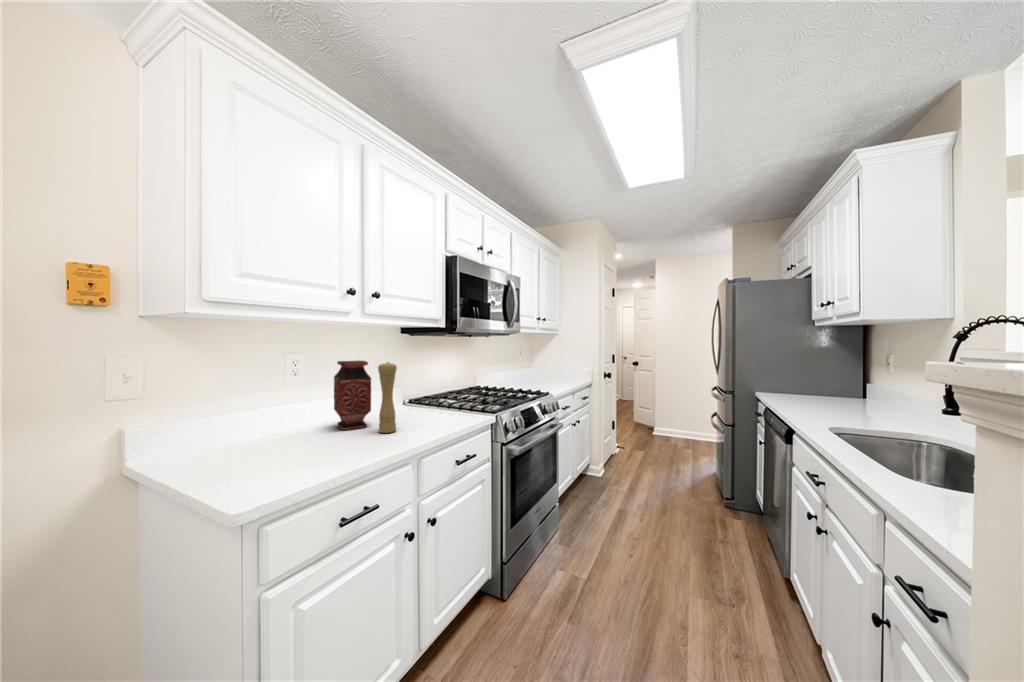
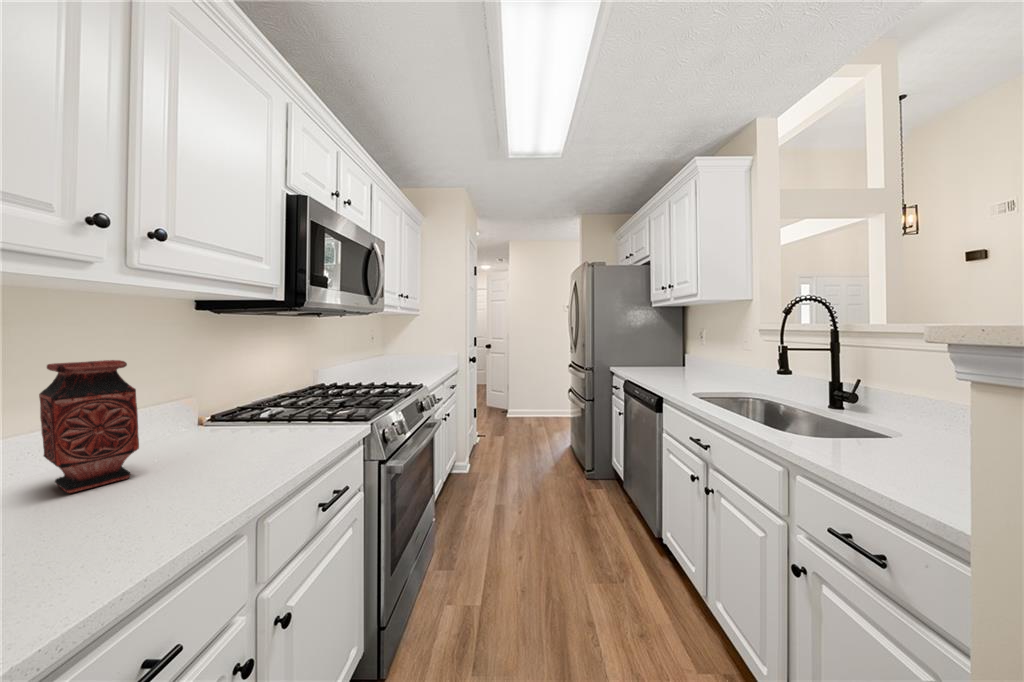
pepper mill: present [378,362,397,433] -> none [151,359,198,484]

